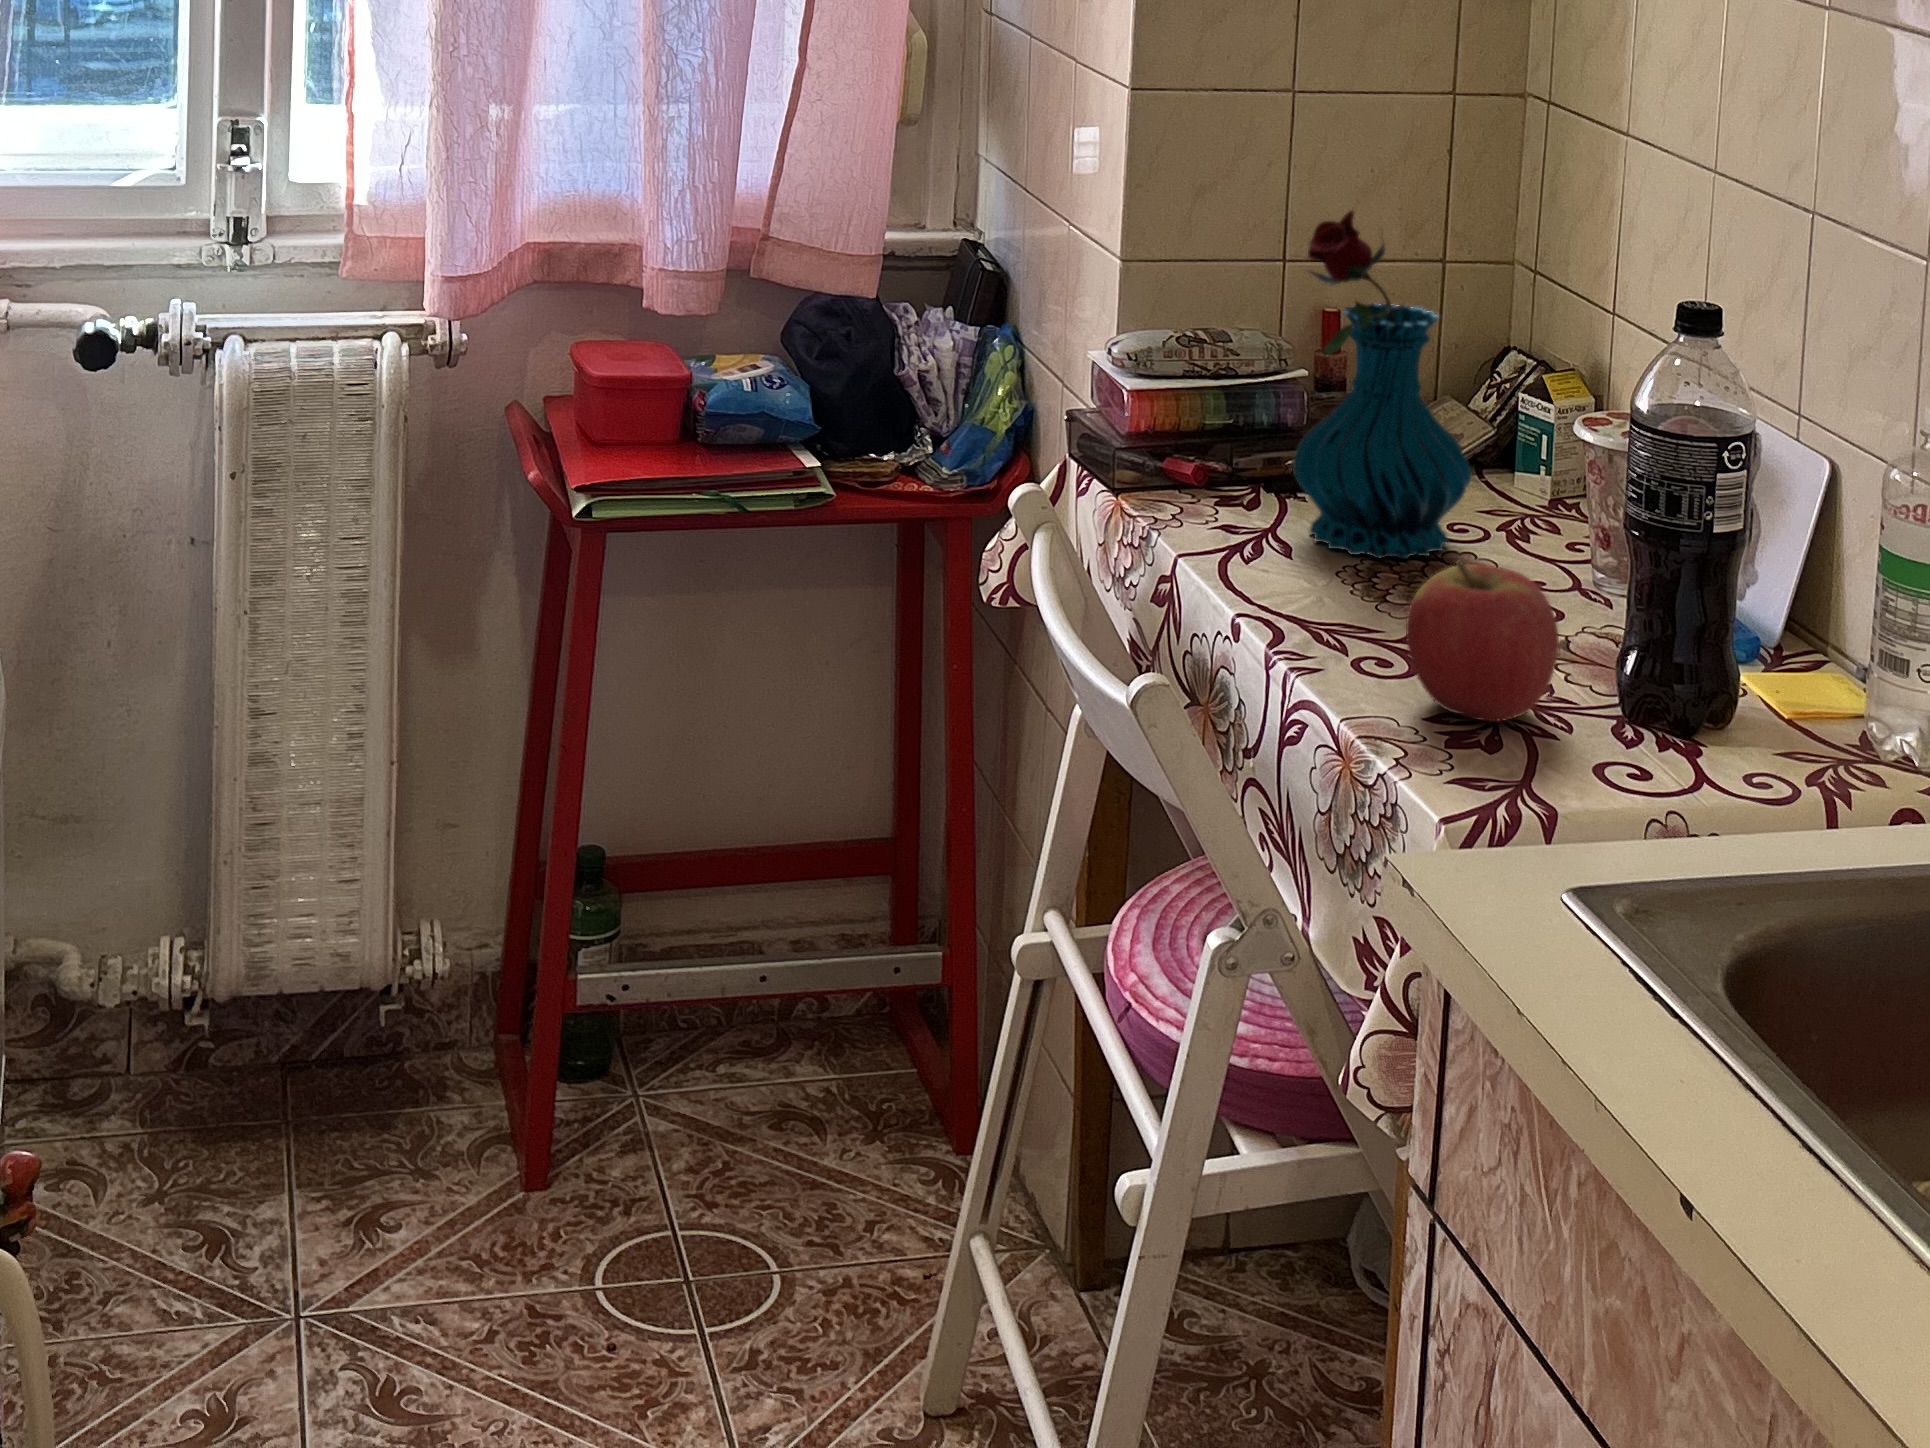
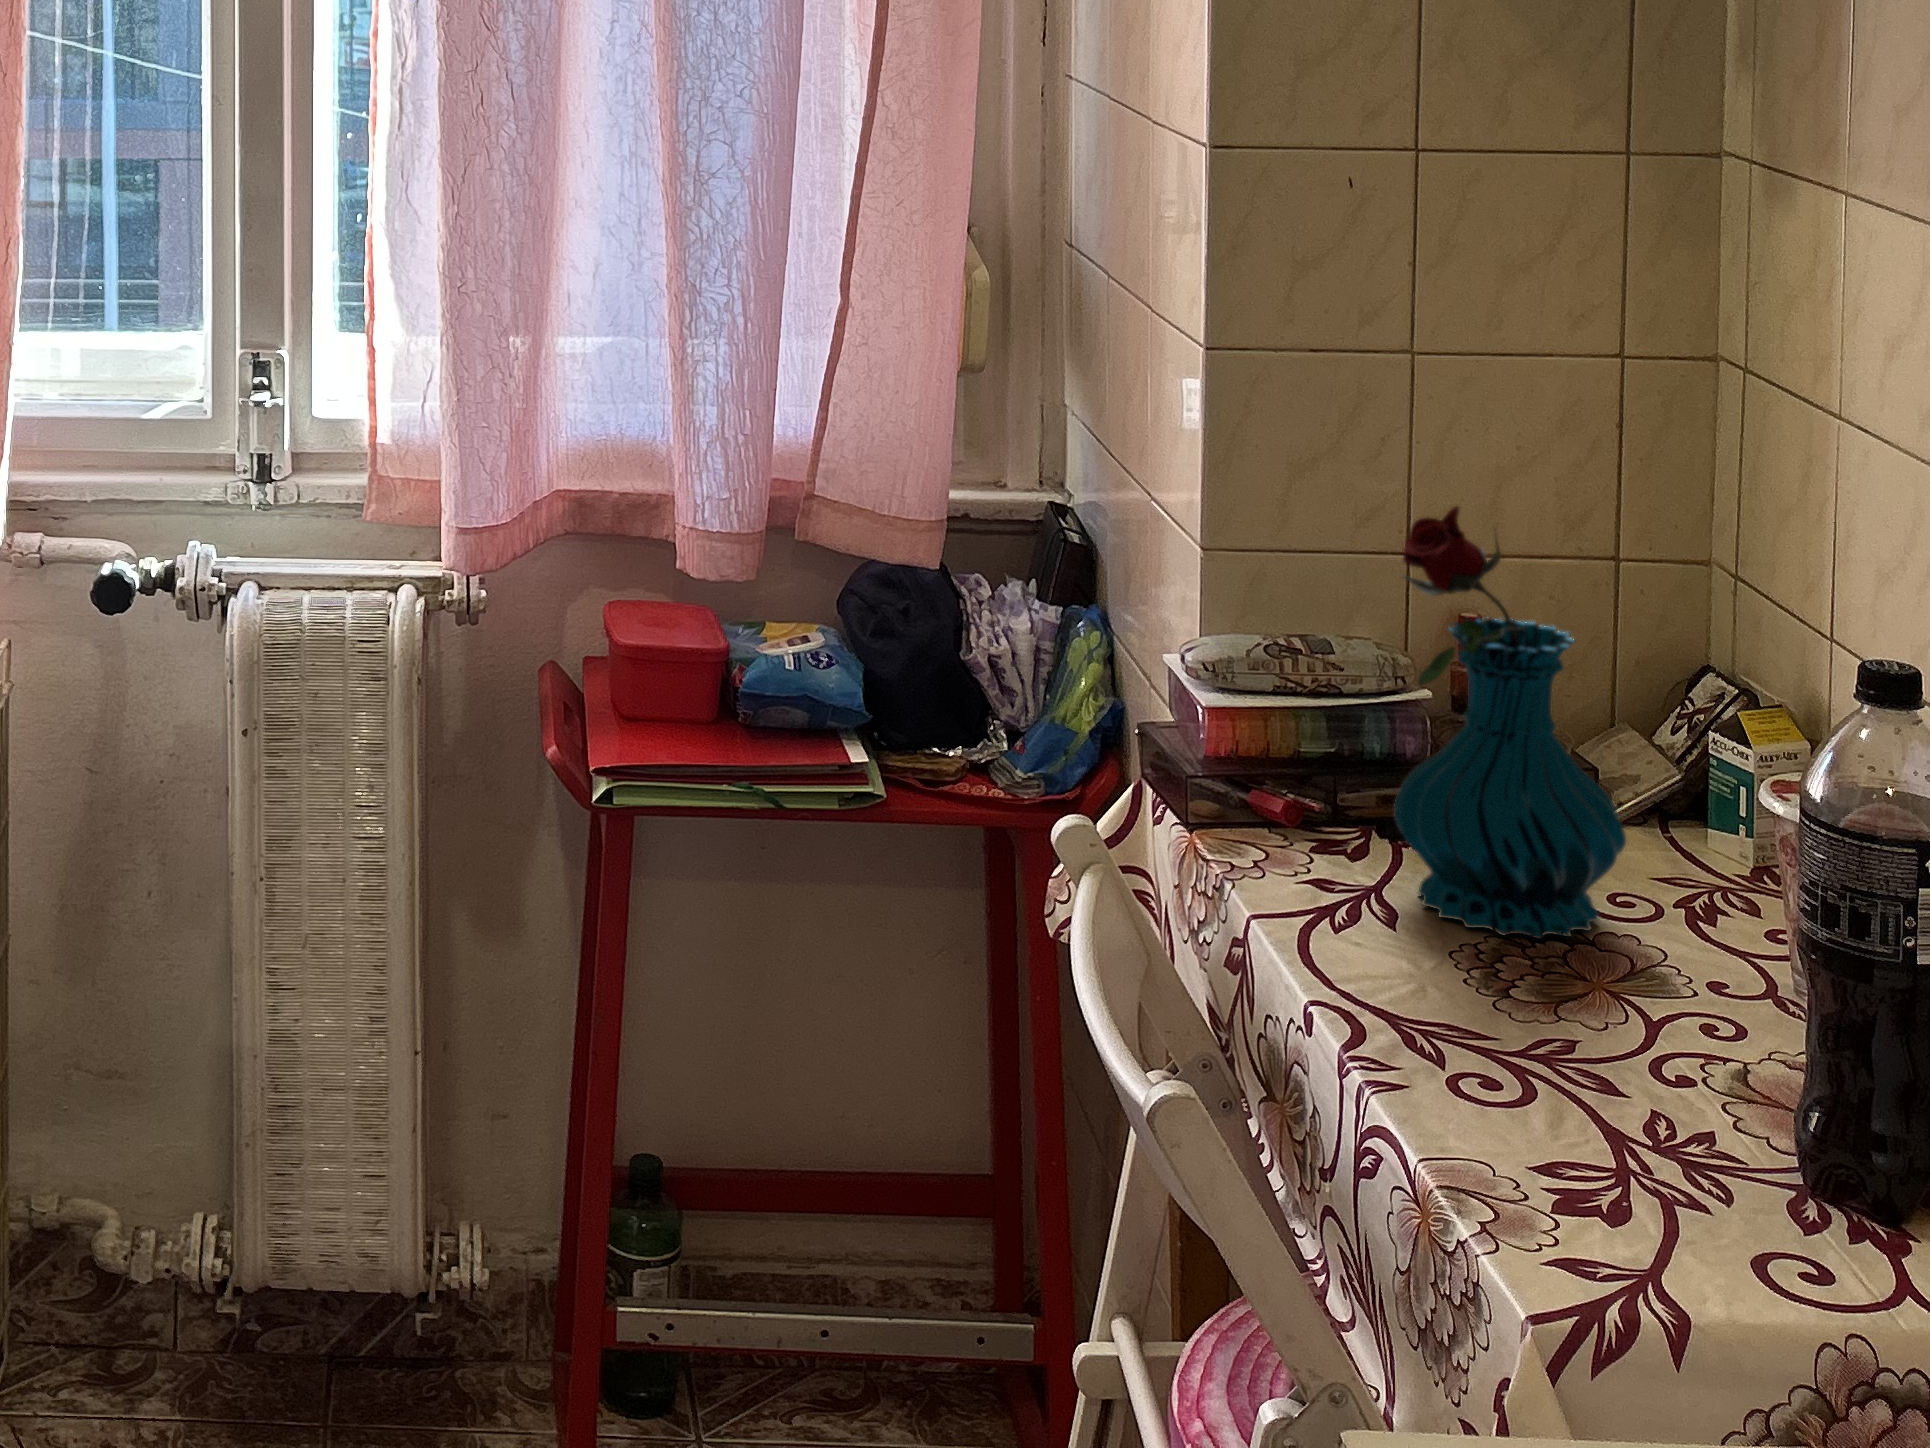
apple: present [1406,560,1559,722] -> none [1503,969,1709,1182]

